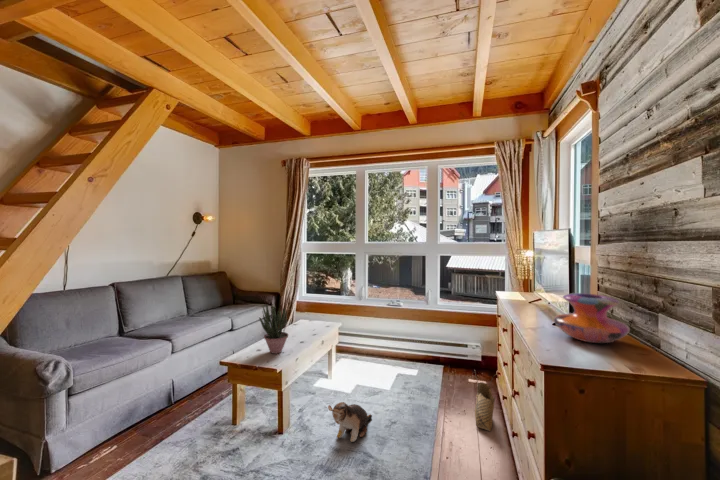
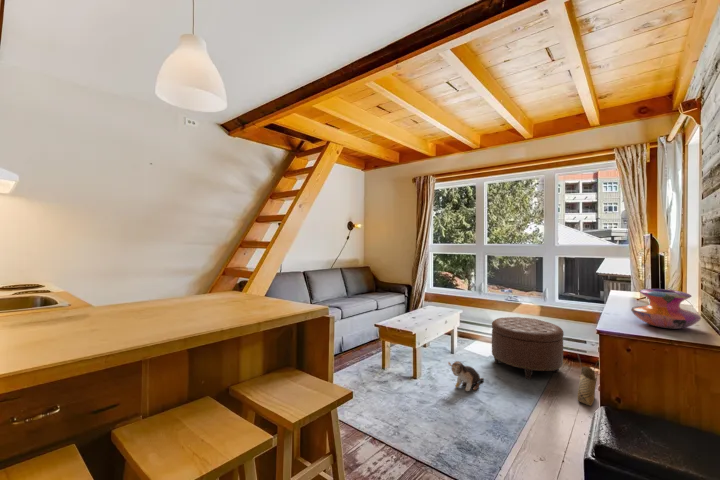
potted plant: present [259,304,288,354] -> none [399,288,419,324]
ottoman: none [378,327,454,404] -> present [492,317,564,379]

